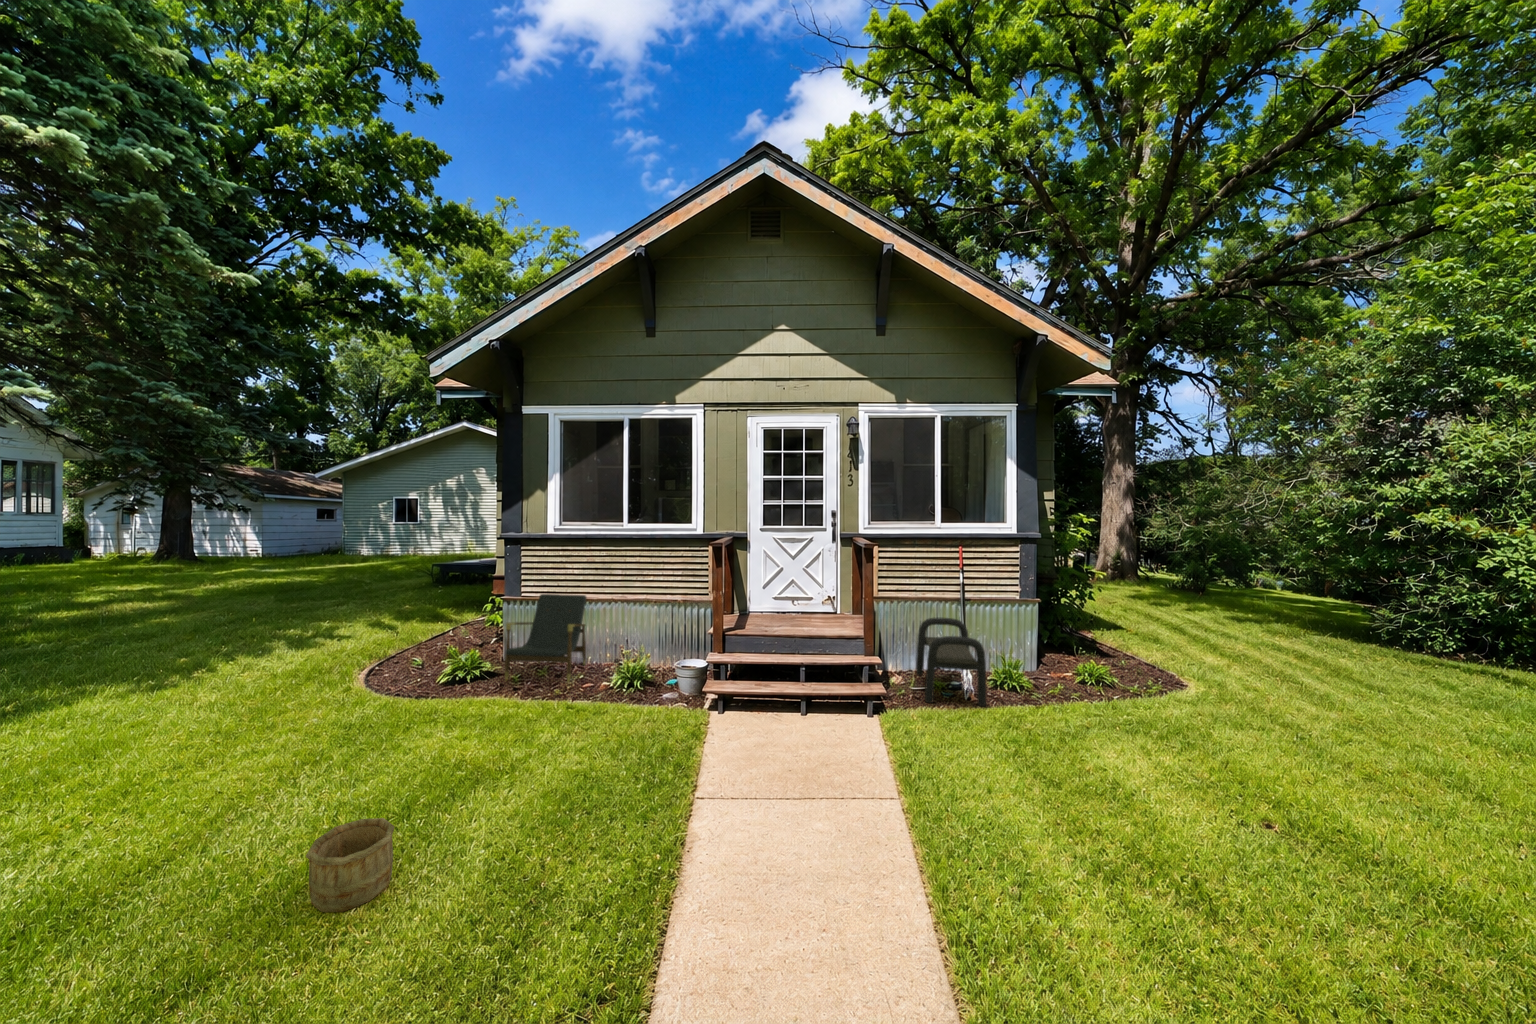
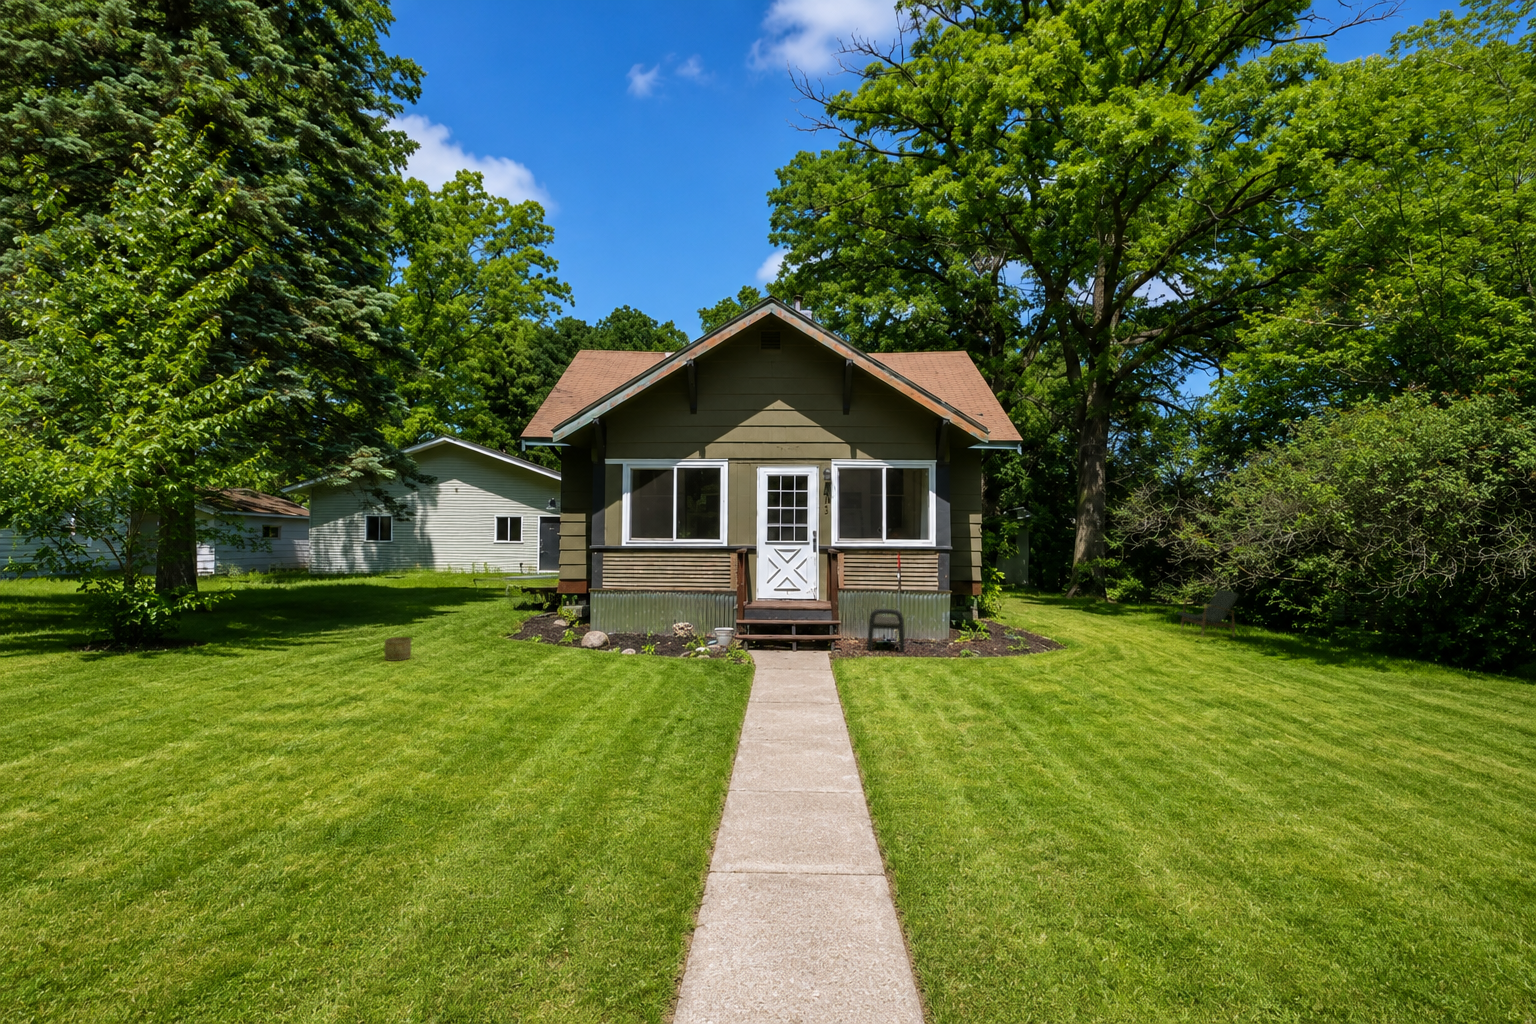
lounge chair: present [505,594,587,683] -> present [1178,590,1238,636]
wooden bucket: present [306,818,394,912] -> present [384,637,412,661]

